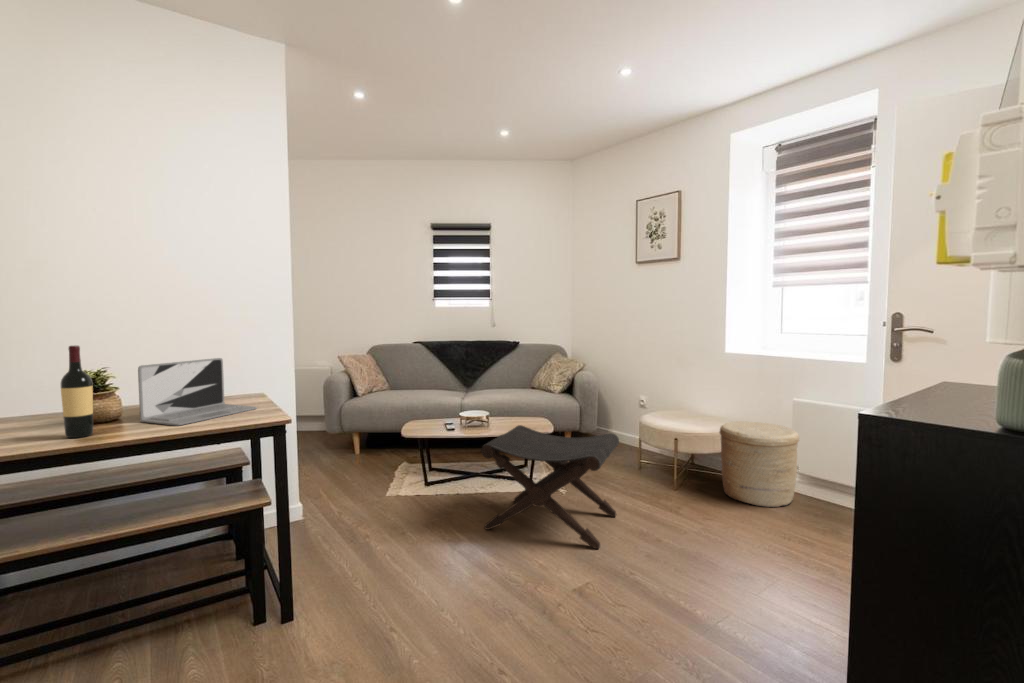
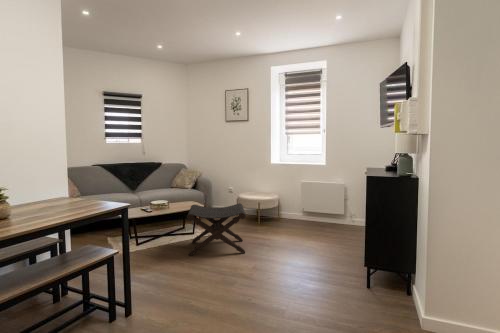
wine bottle: present [61,346,93,438] -> none [21,177,38,227]
laptop: present [138,358,257,426] -> none [43,180,94,217]
woven basket: present [720,421,799,507] -> none [275,194,306,228]

